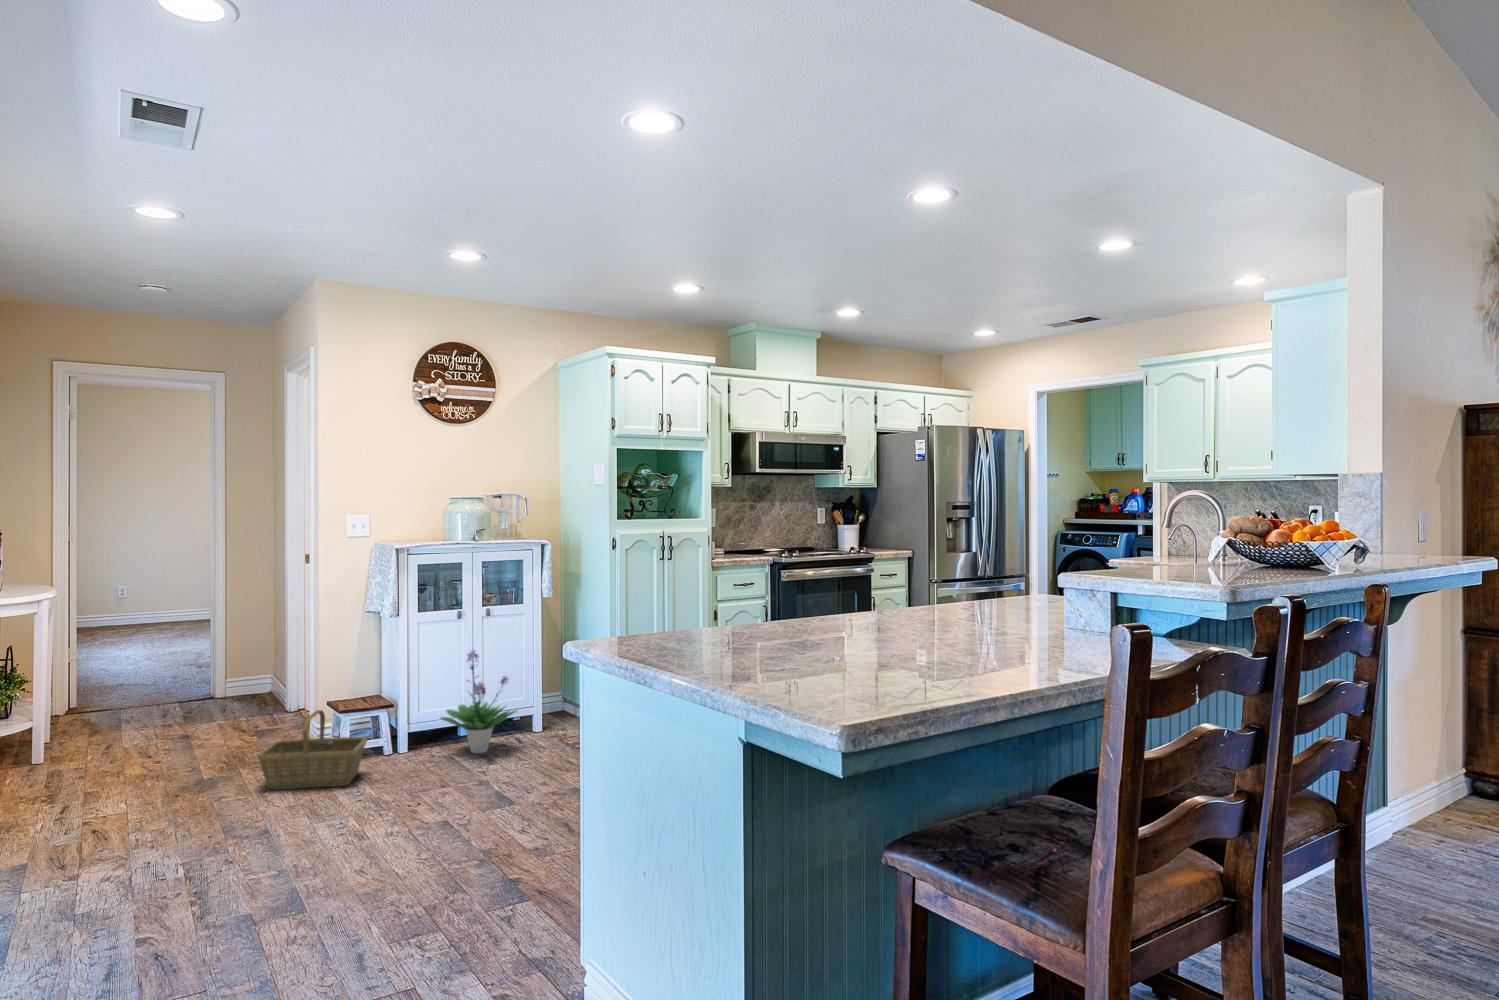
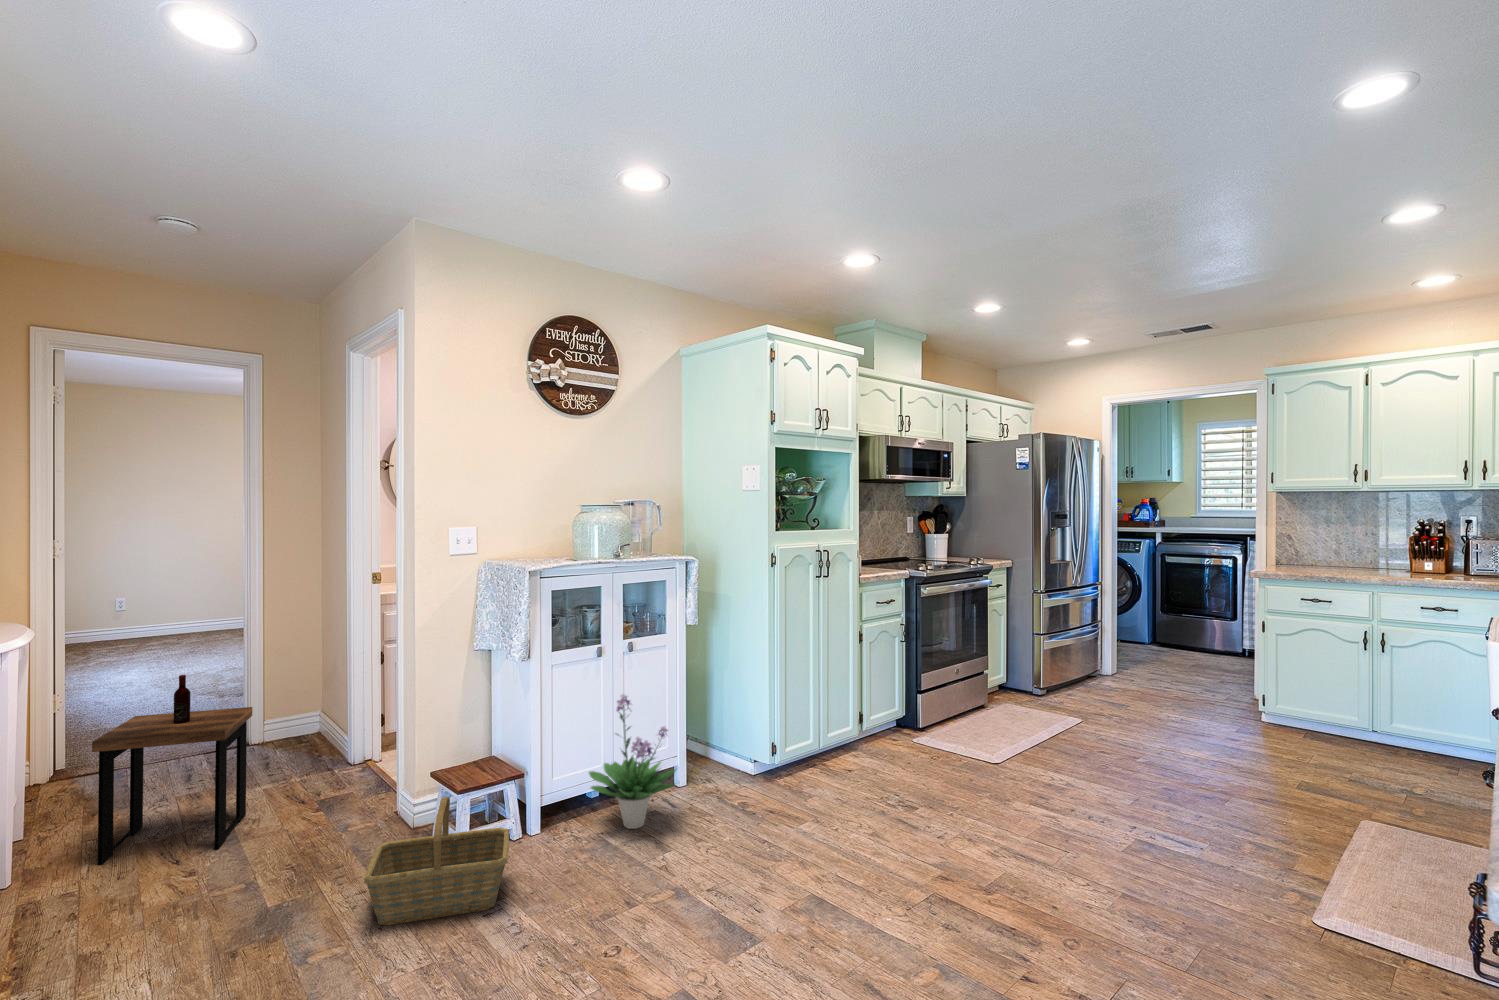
side table: none [93,626,205,756] -> present [92,675,252,865]

